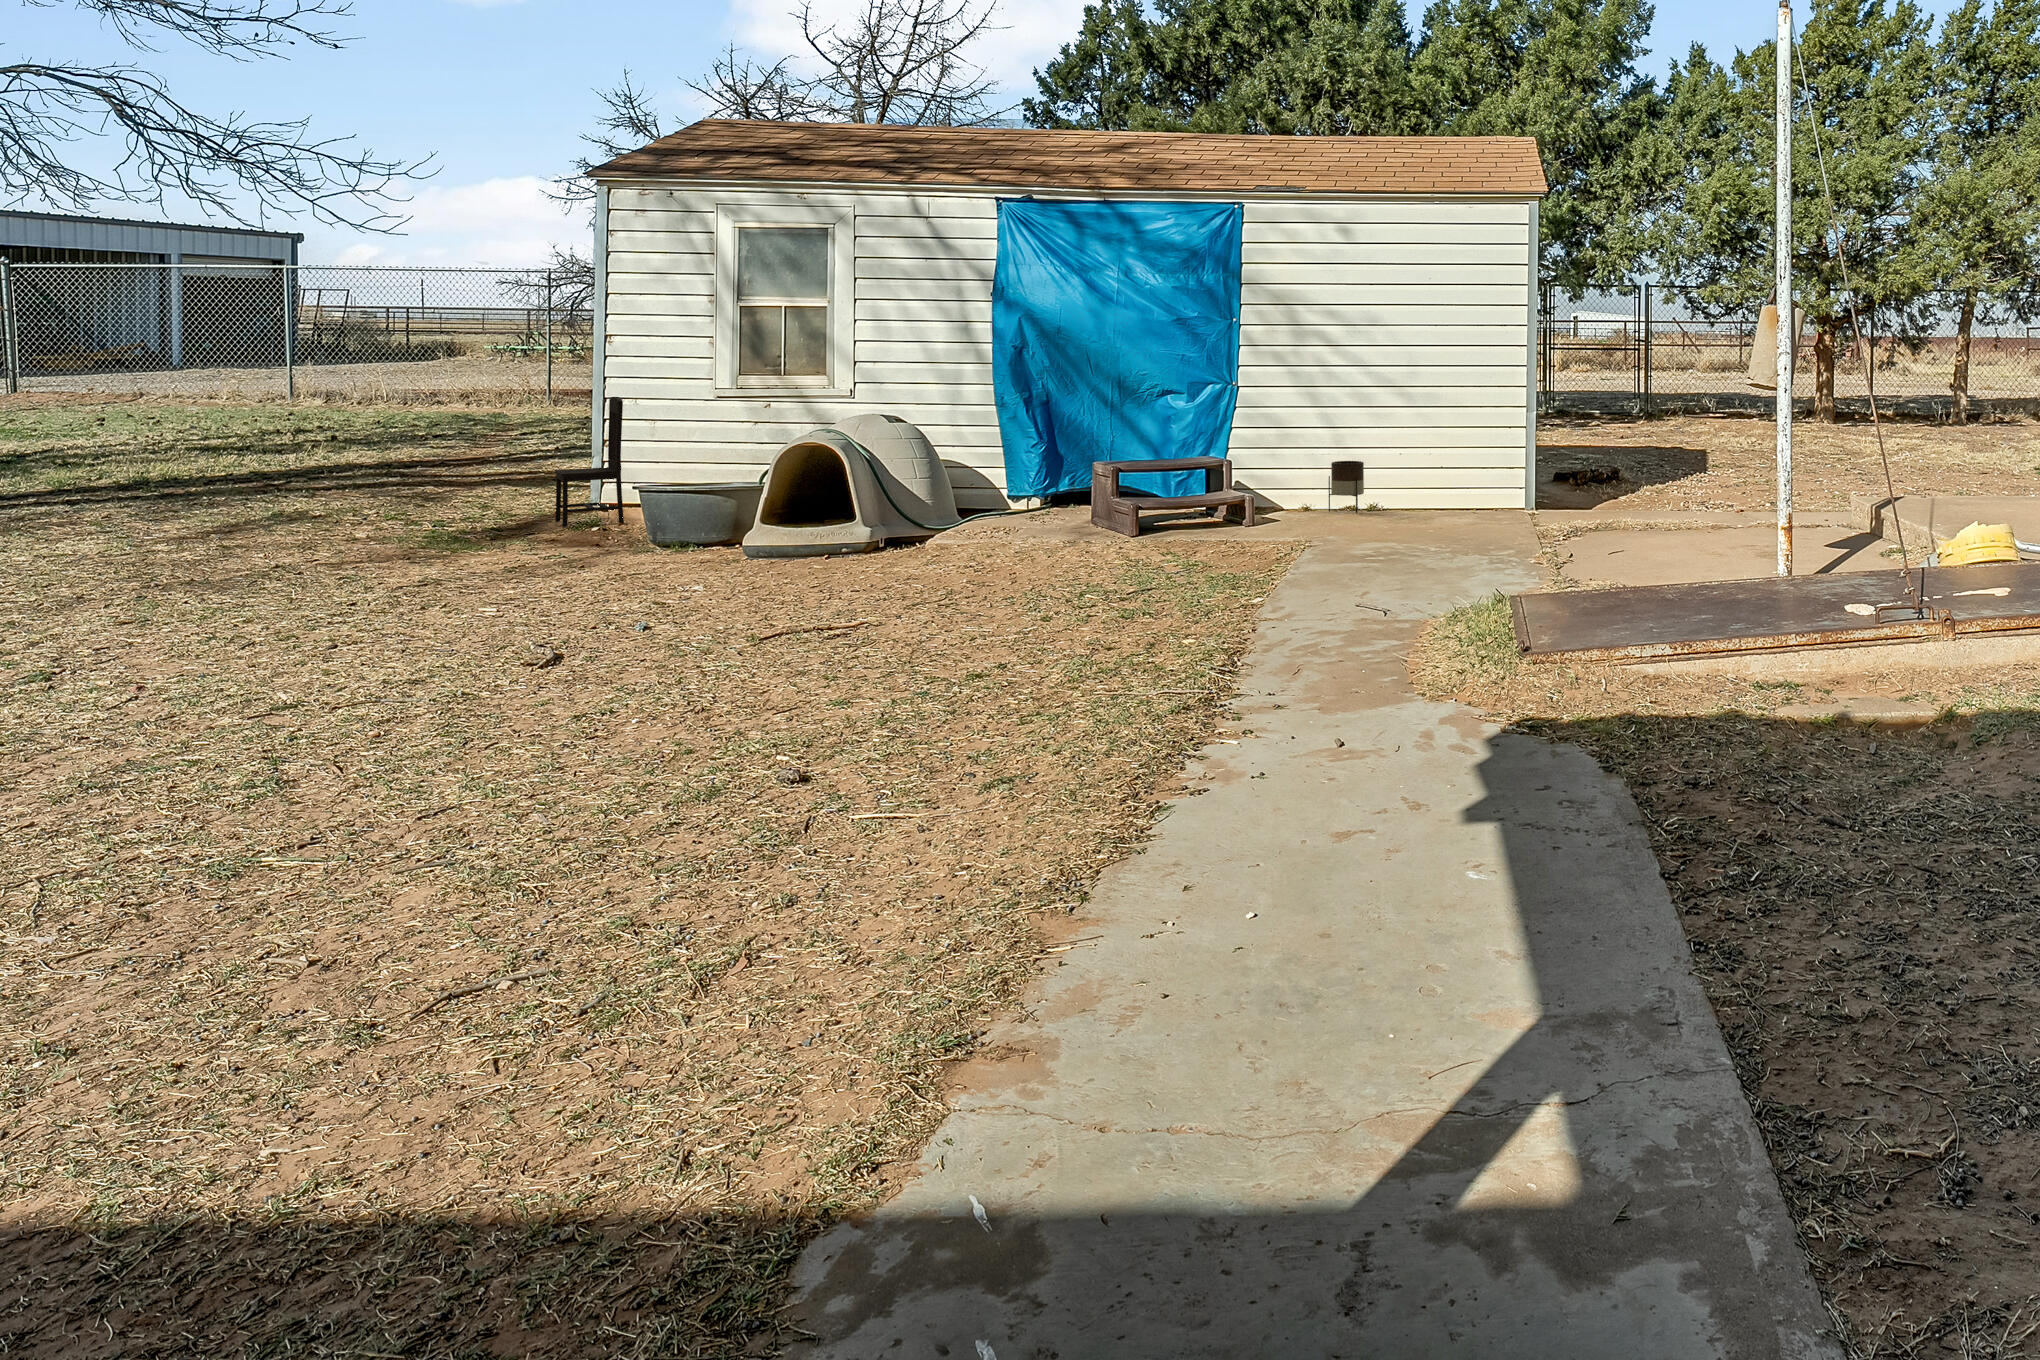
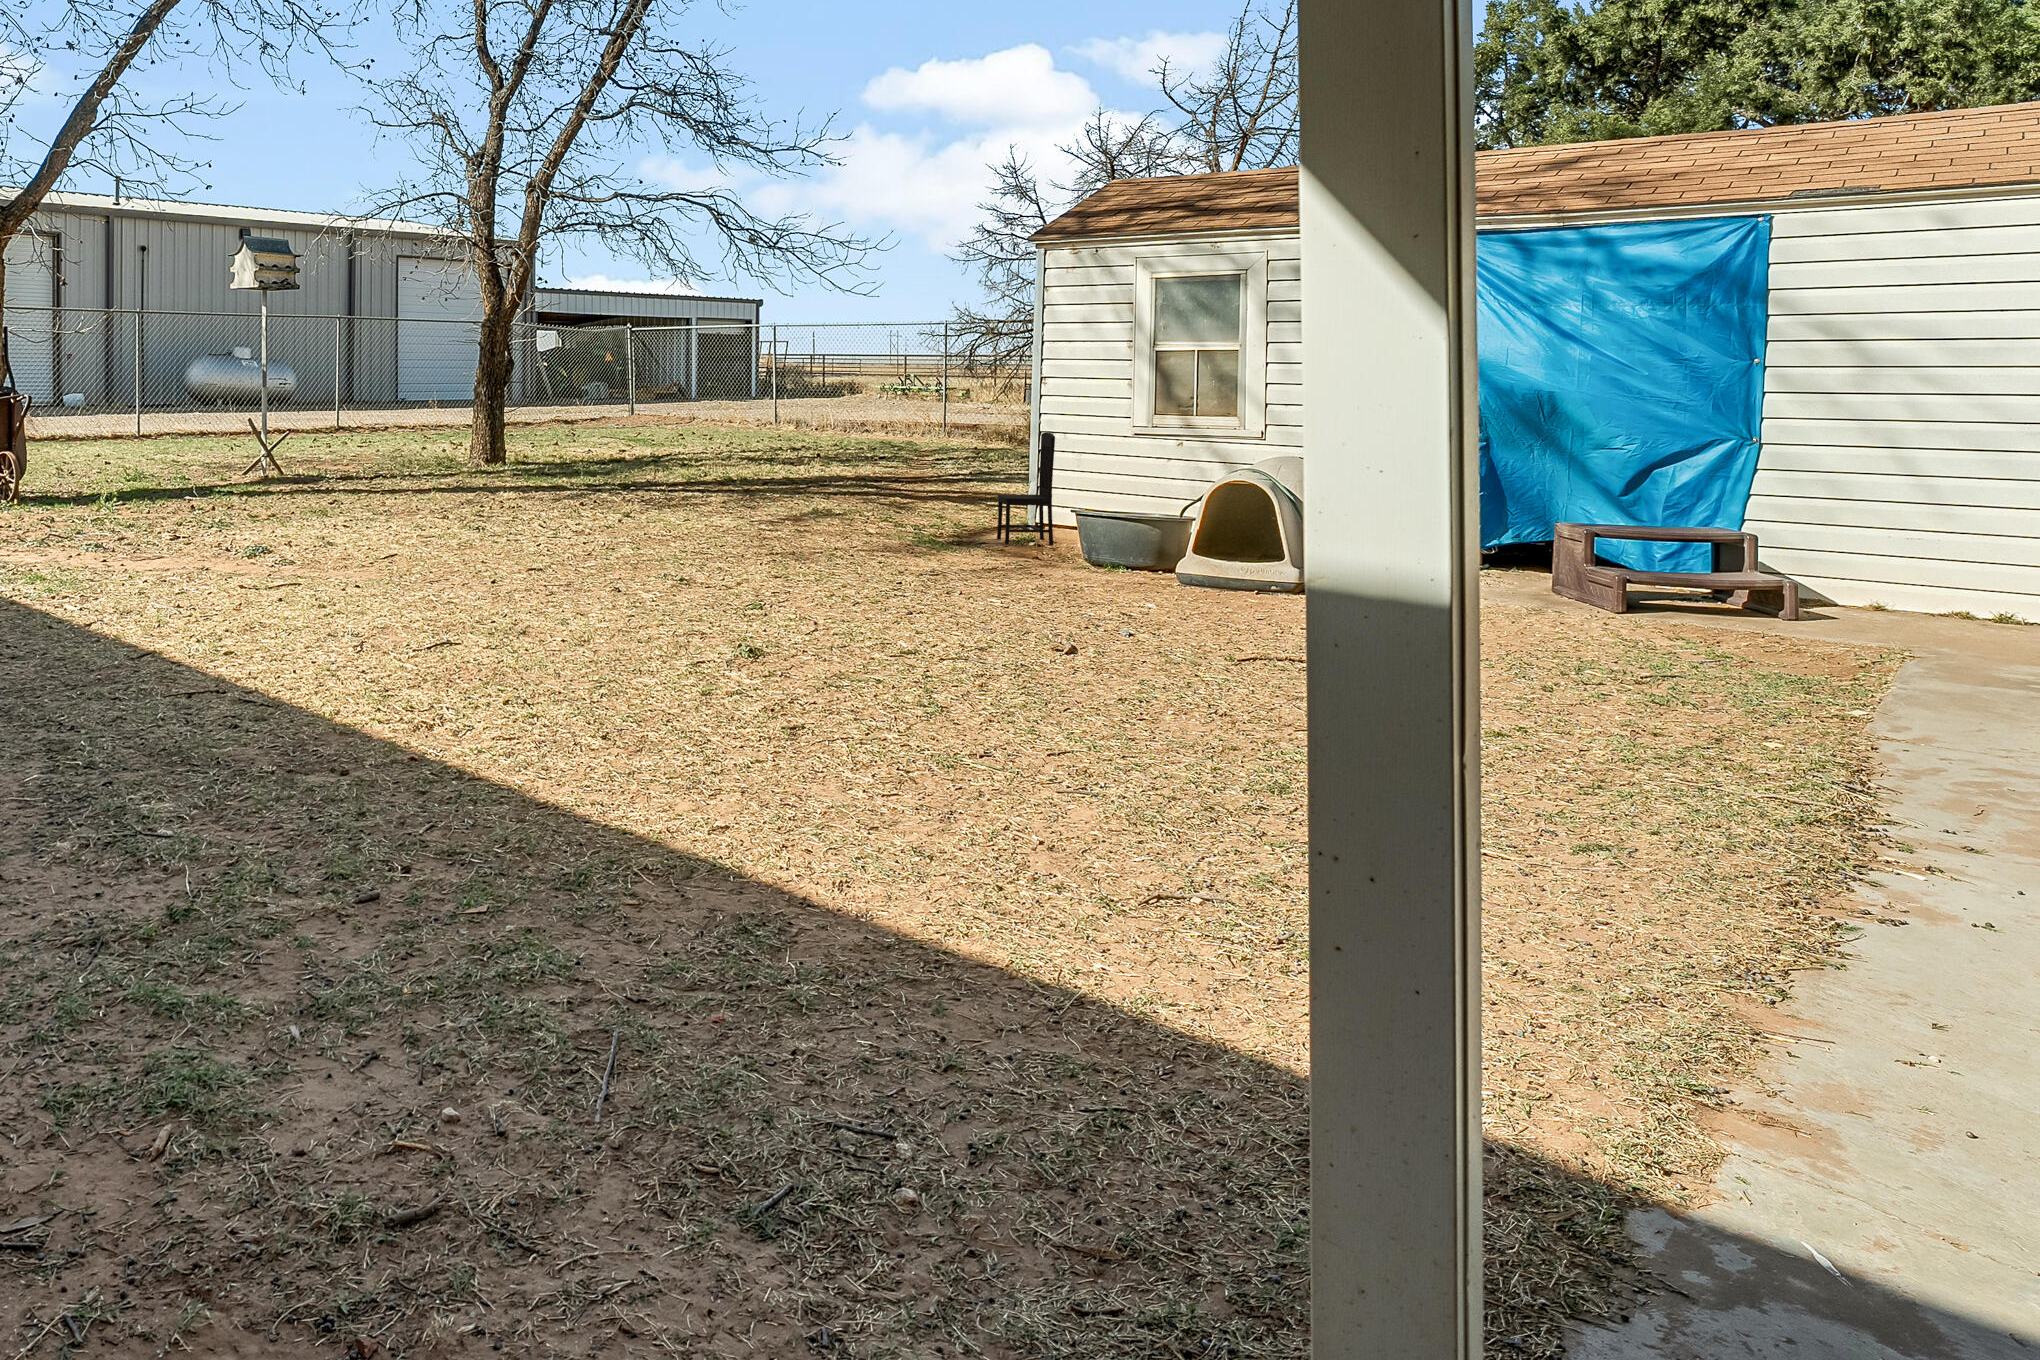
planter: present [1329,461,1364,513] -> none [1912,546,1979,618]

